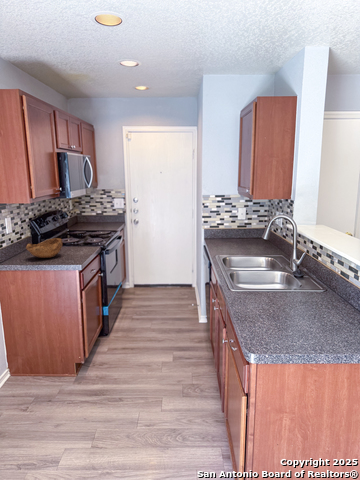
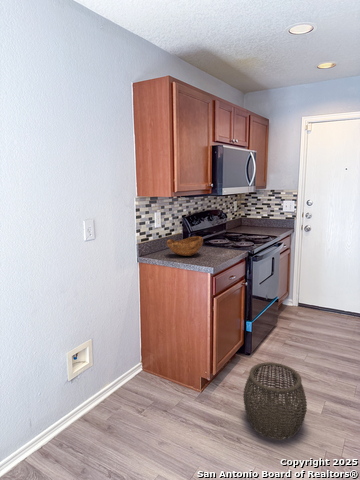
woven basket: none [118,332,166,389] -> present [243,362,307,439]

